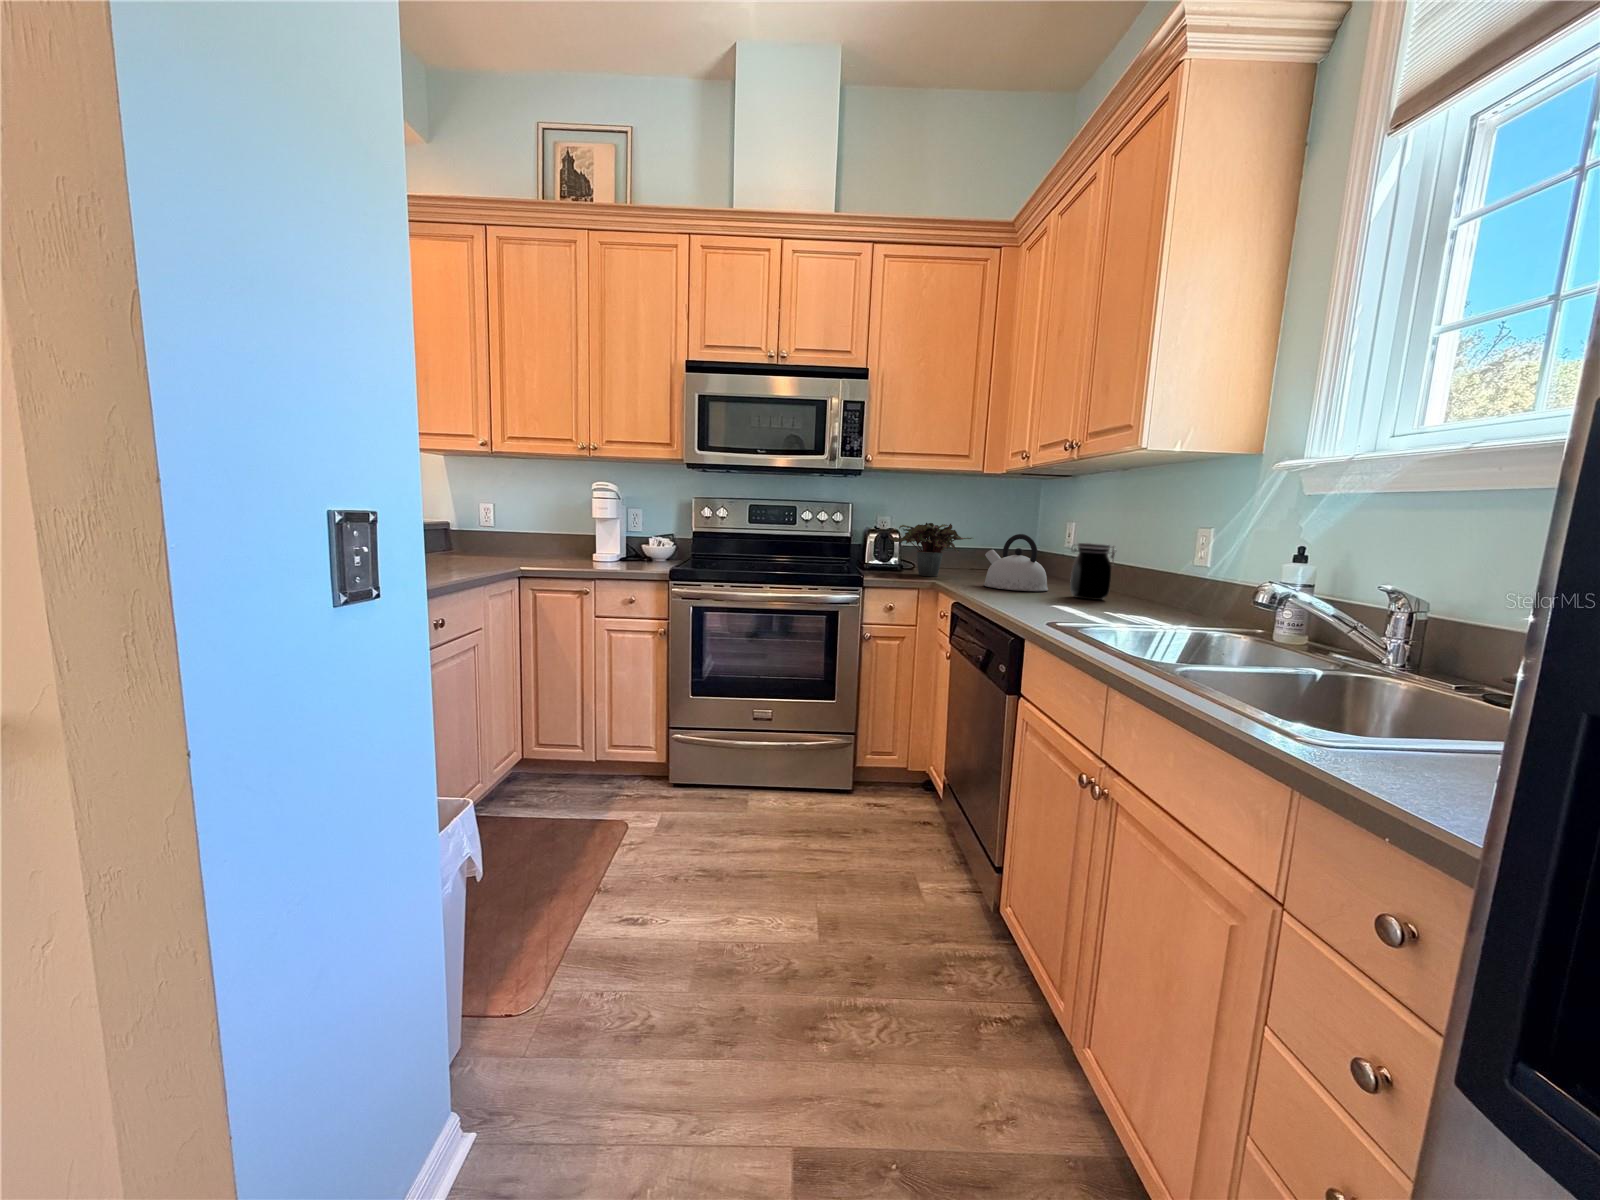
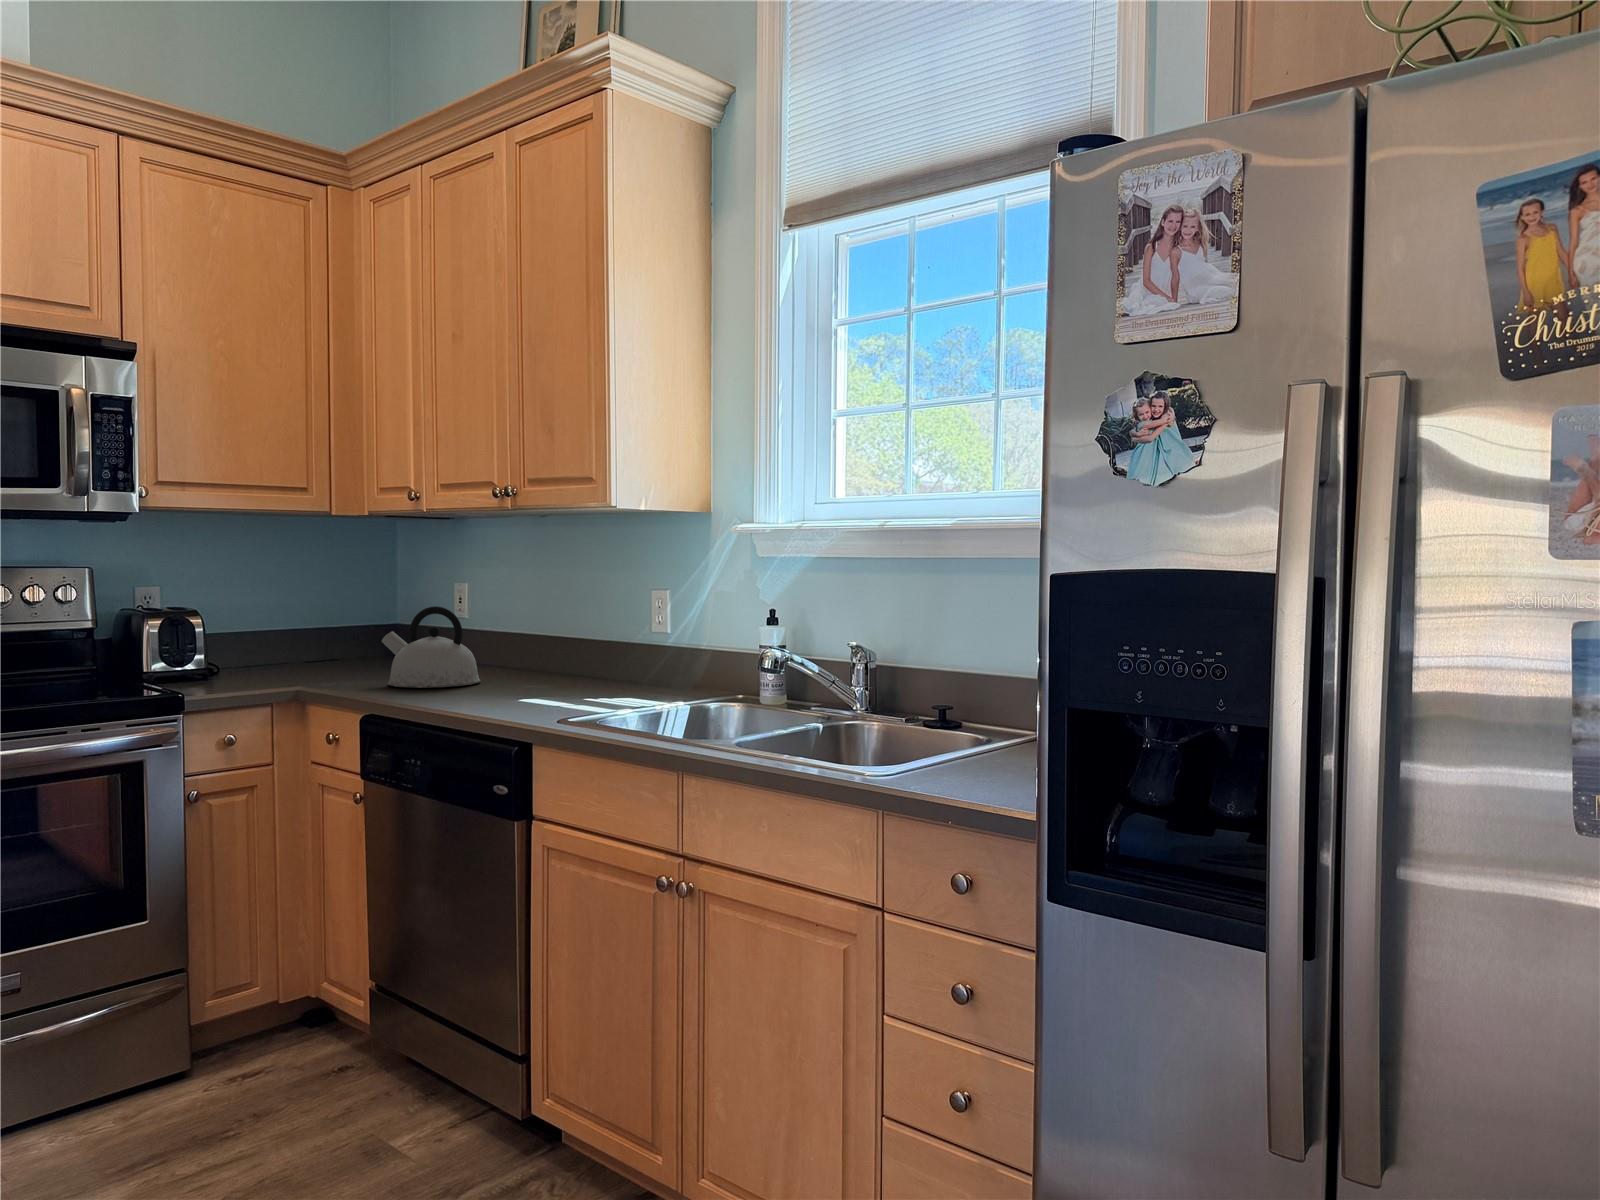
potted plant: present [890,523,972,576] -> none [198,596,343,682]
jar: present [1070,543,1116,600] -> none [513,613,568,686]

